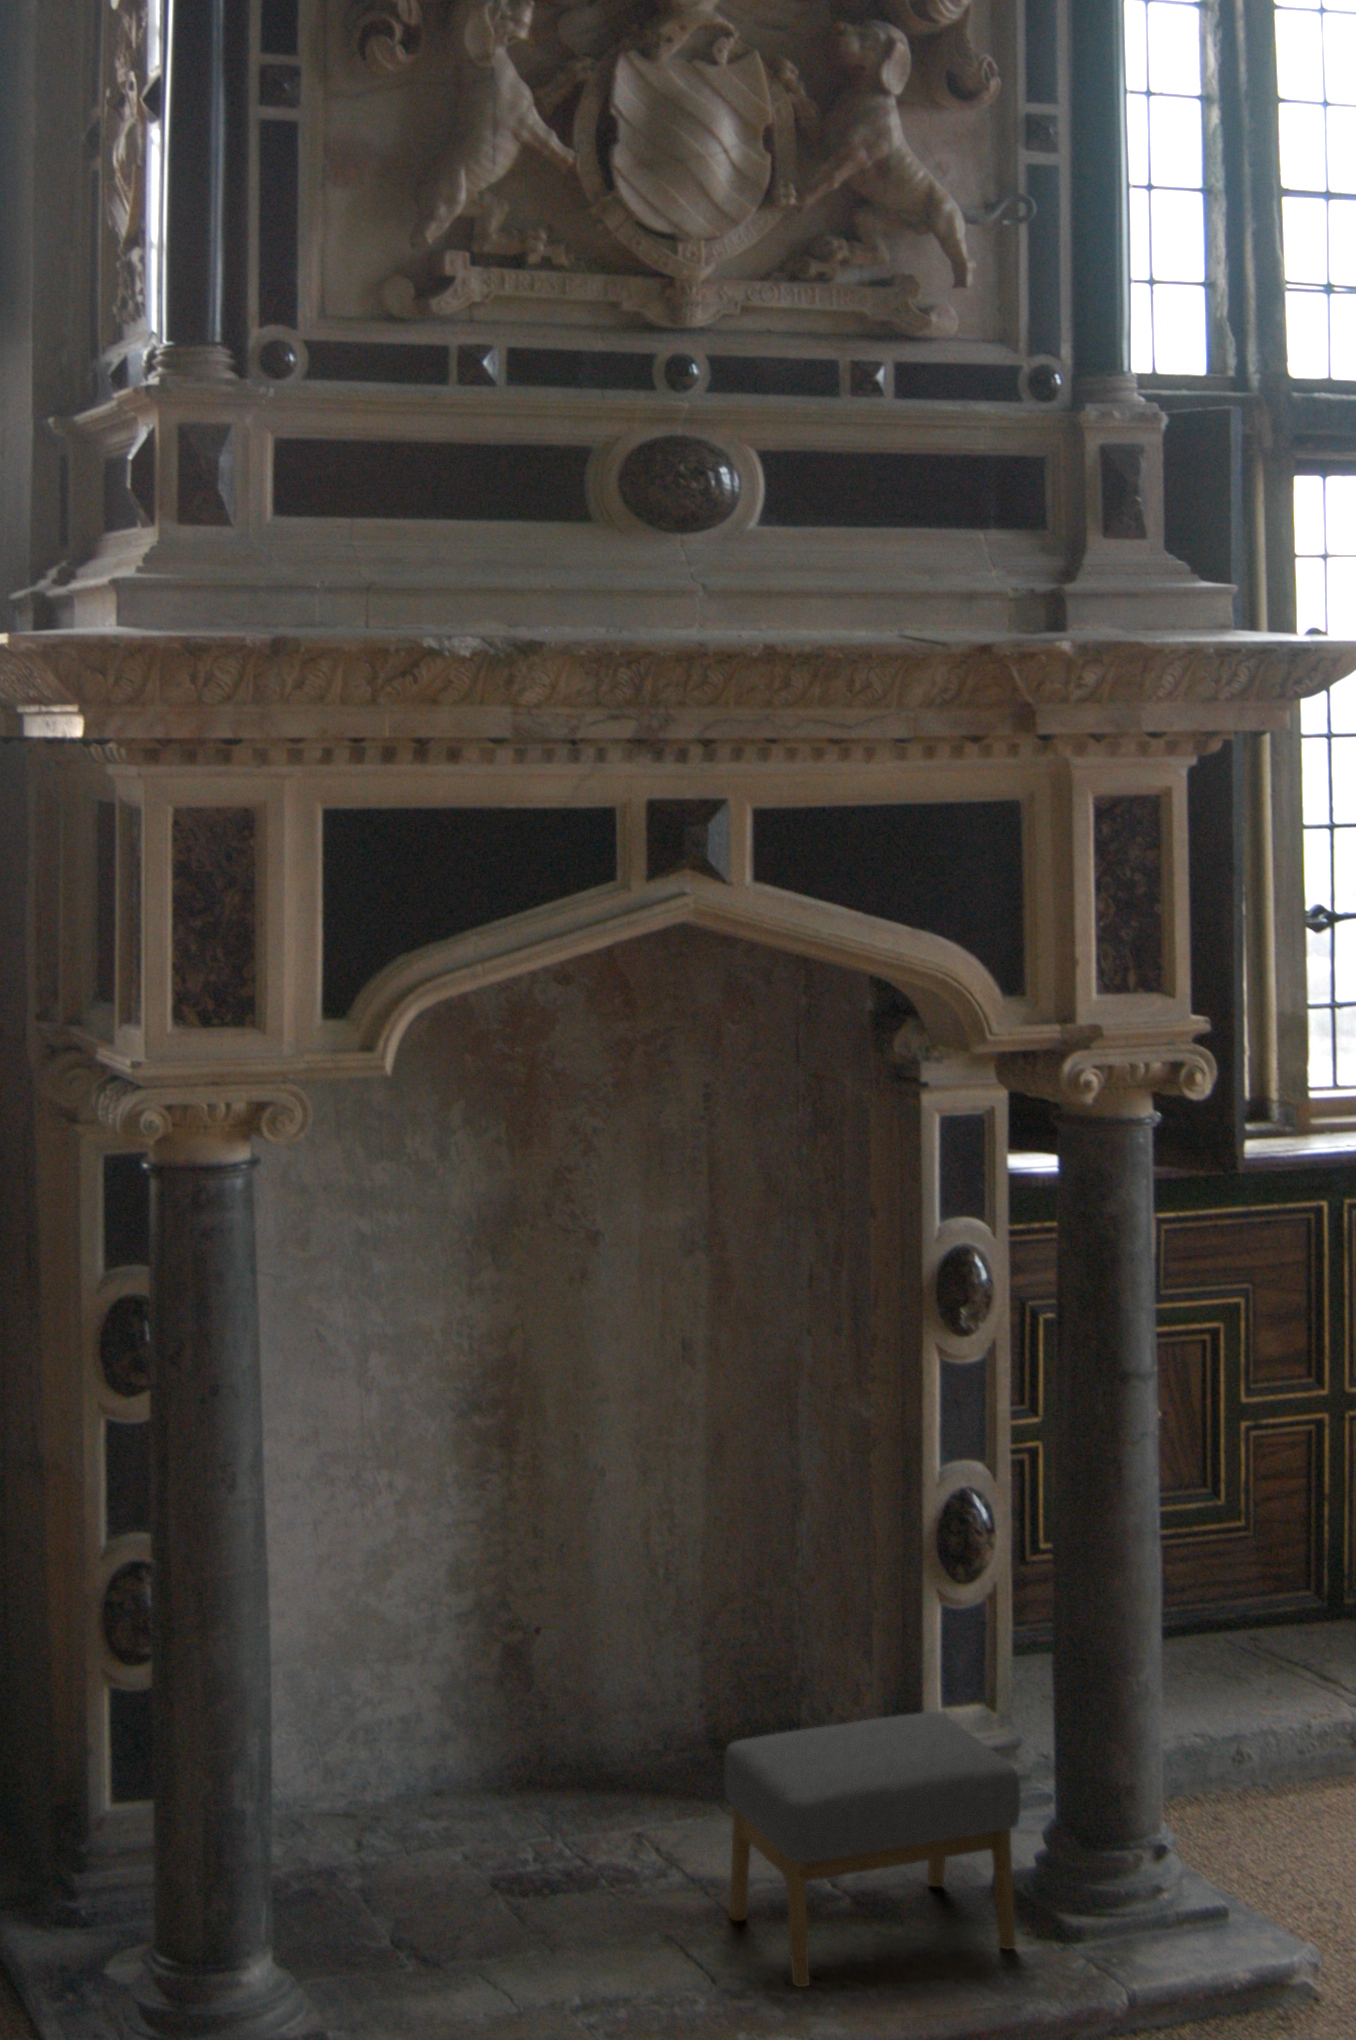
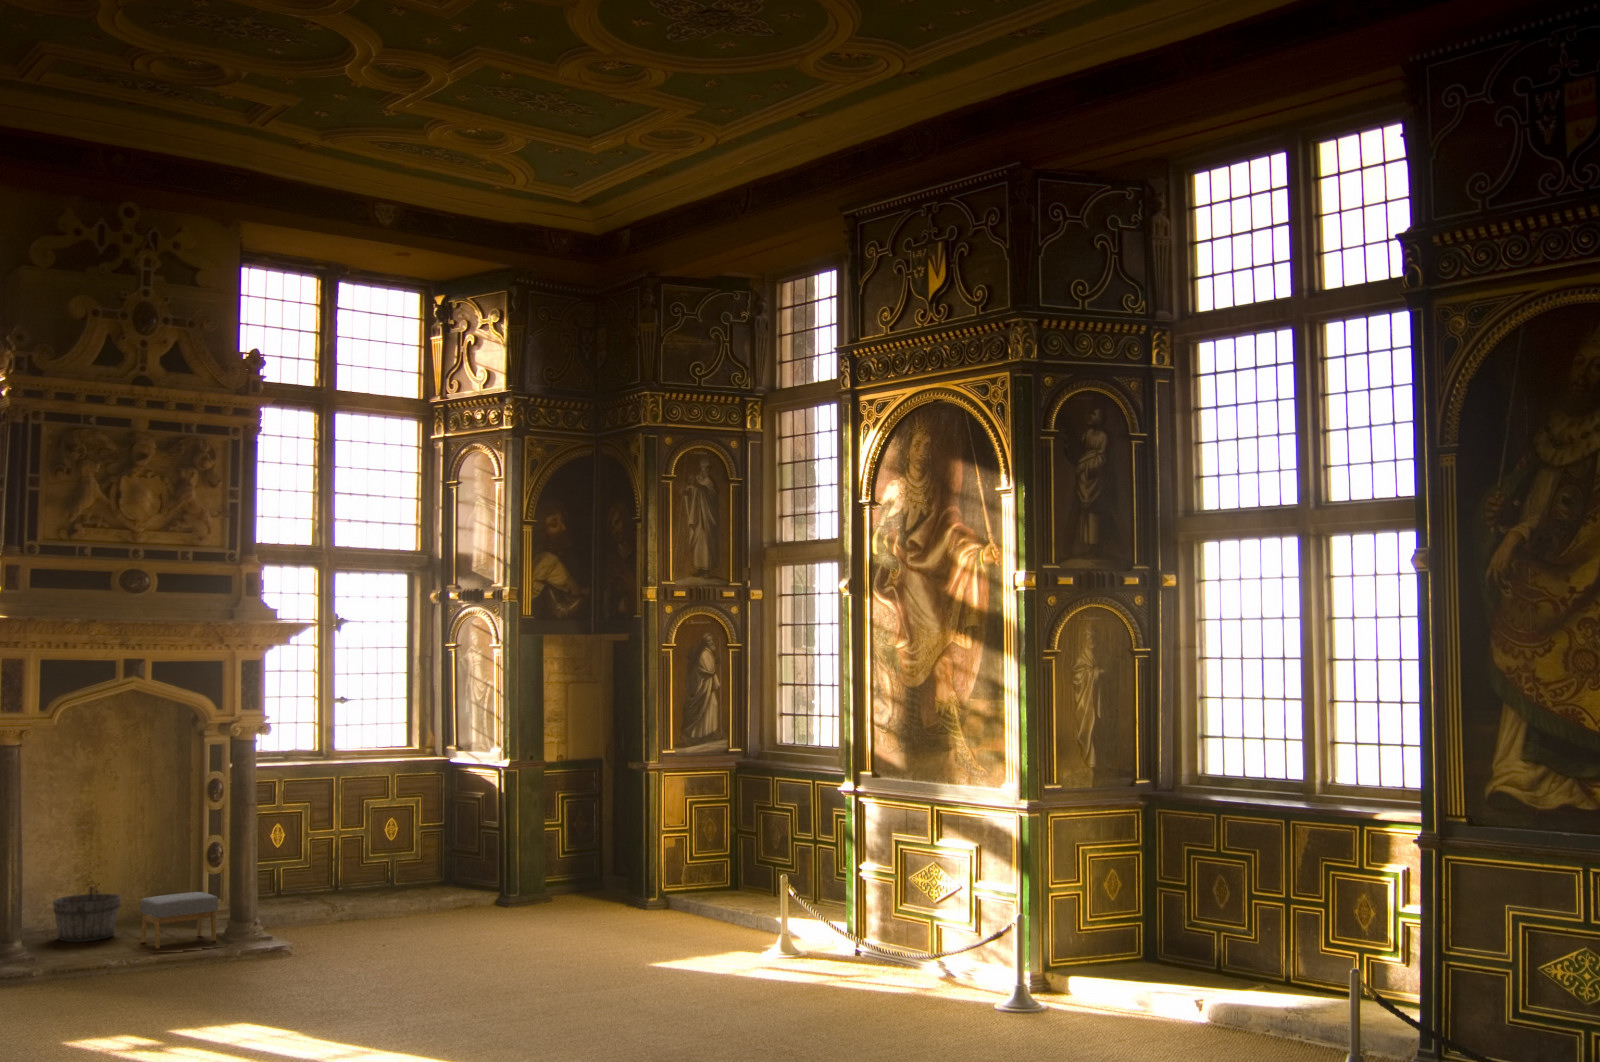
wooden bucket: none [410,1627,646,1875] -> present [53,887,121,942]

